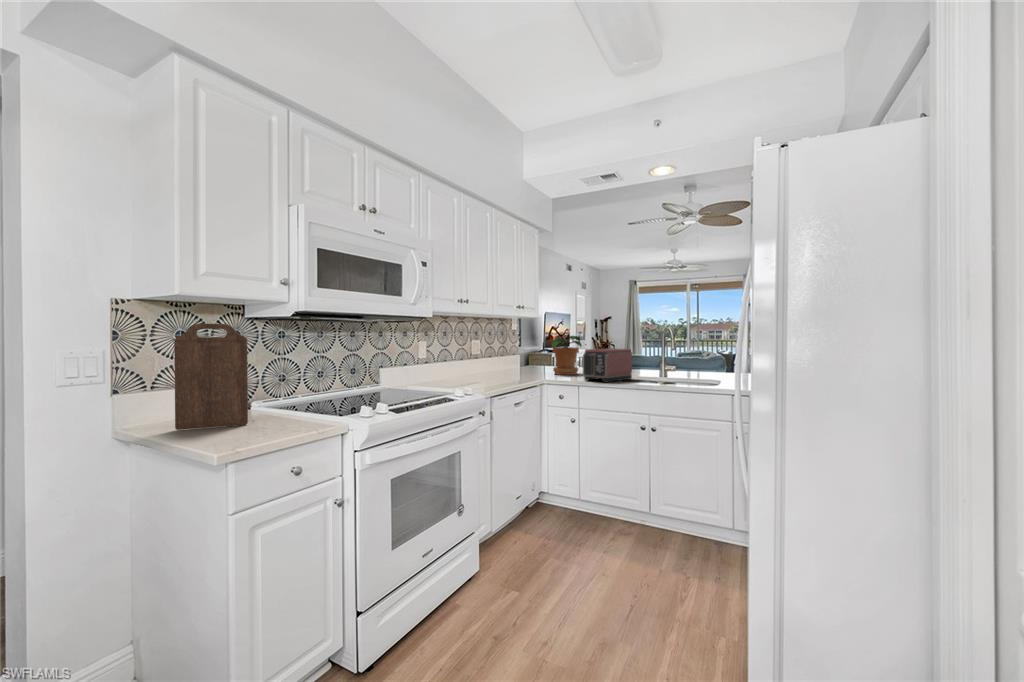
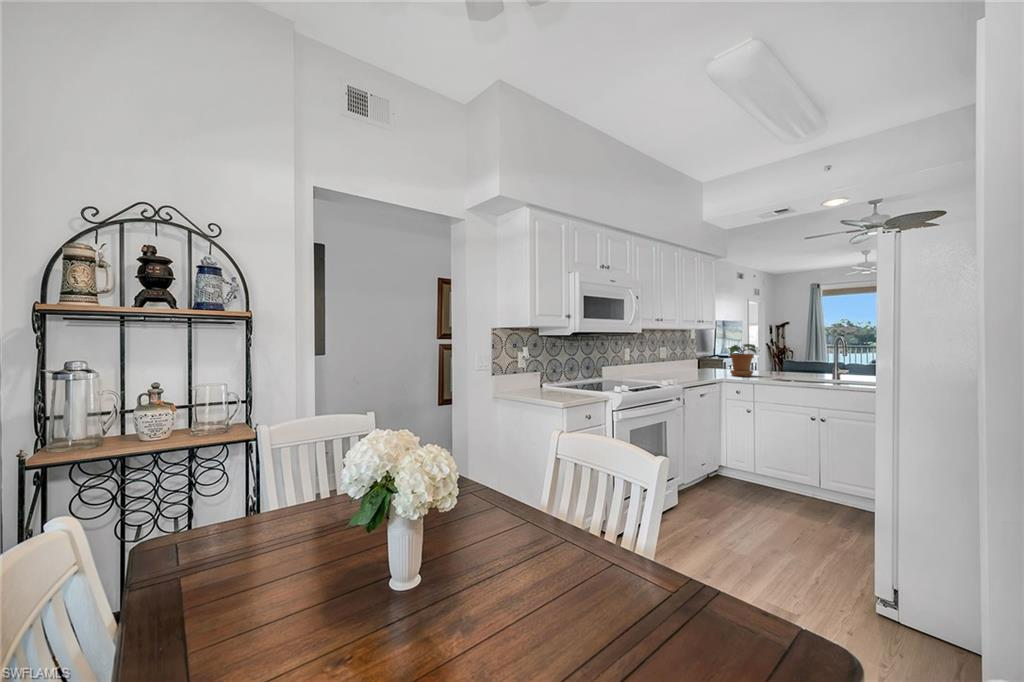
cutting board: present [174,324,248,430] -> none [527,340,558,394]
toaster: present [583,349,632,382] -> none [758,355,804,382]

